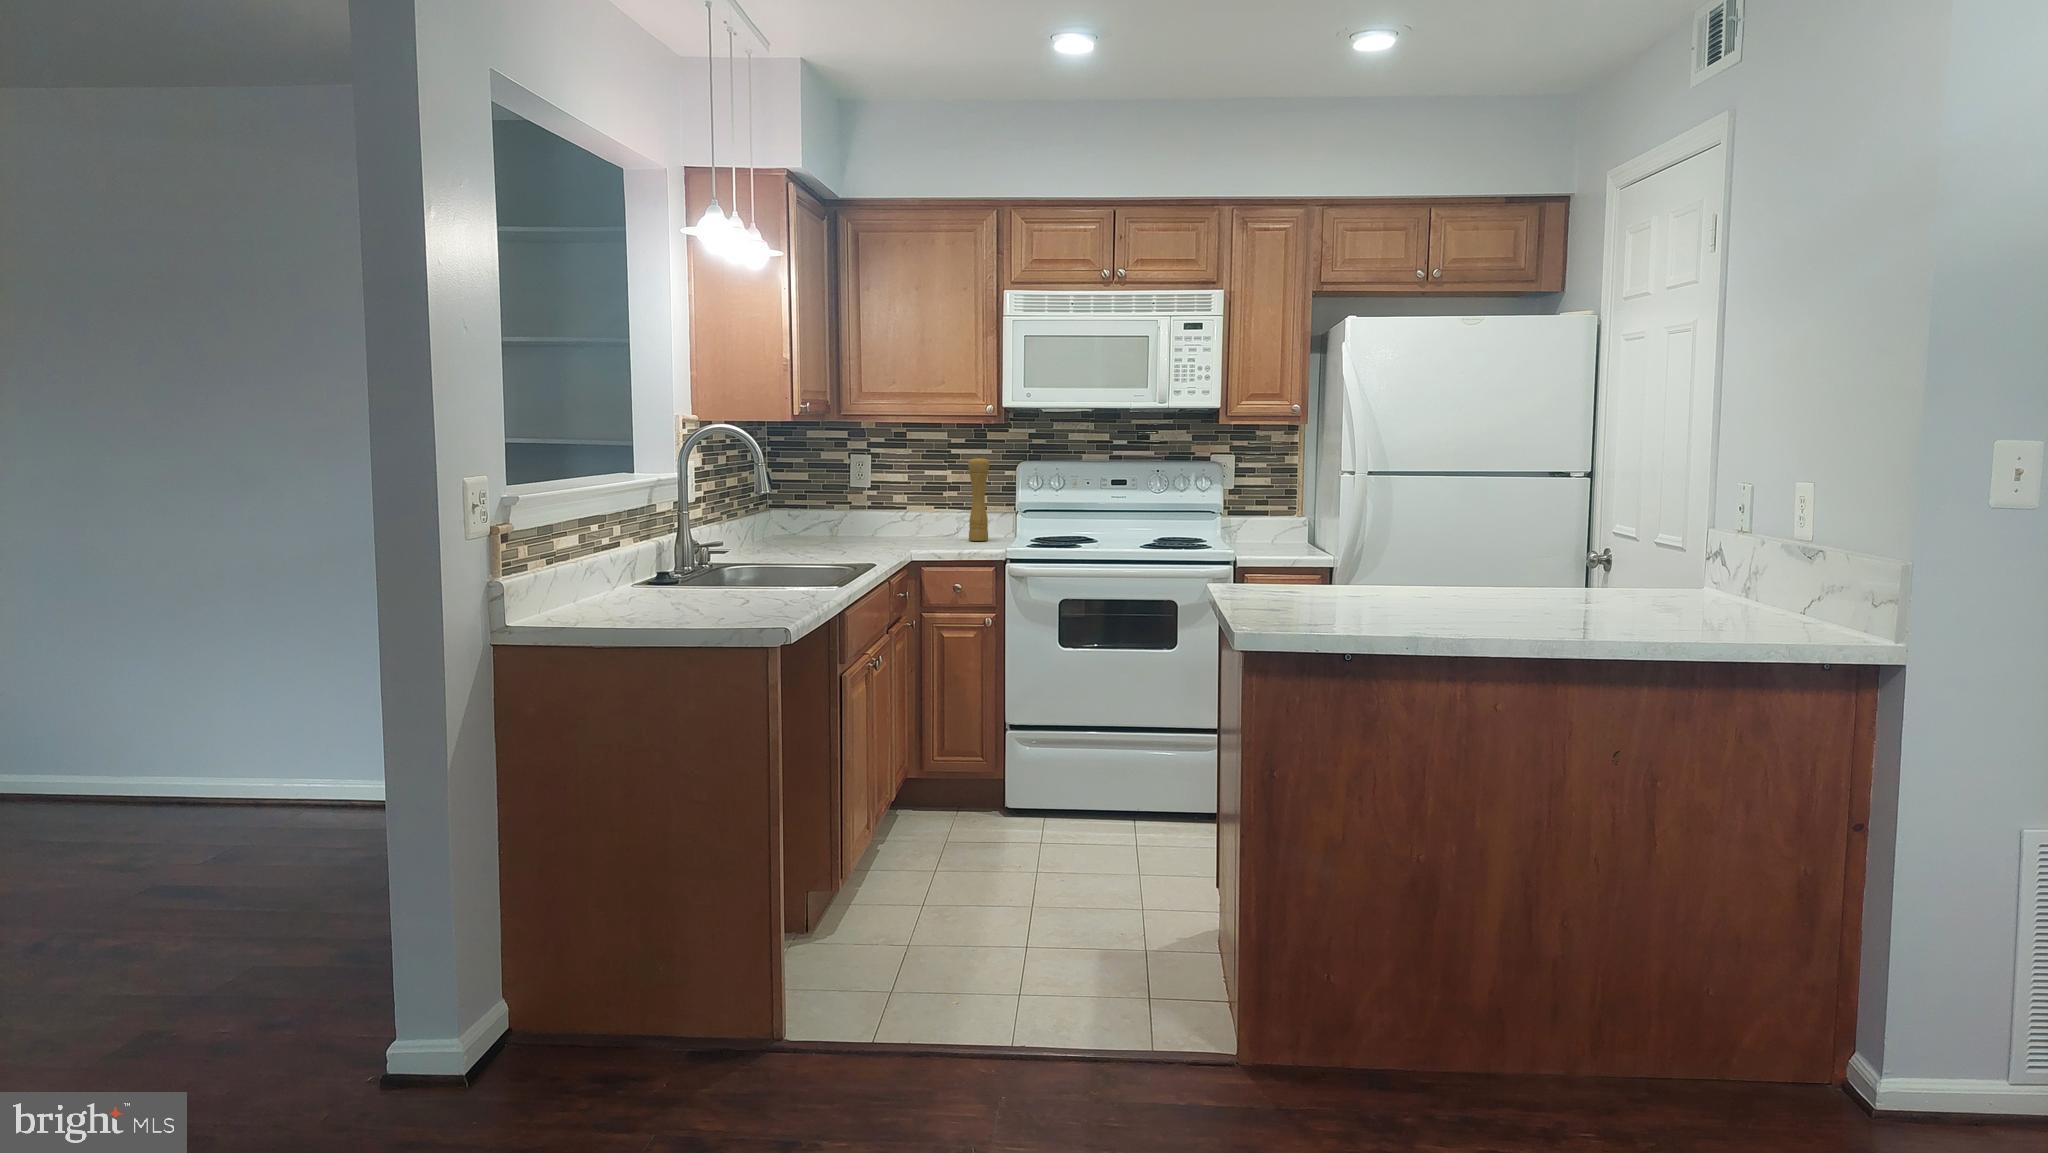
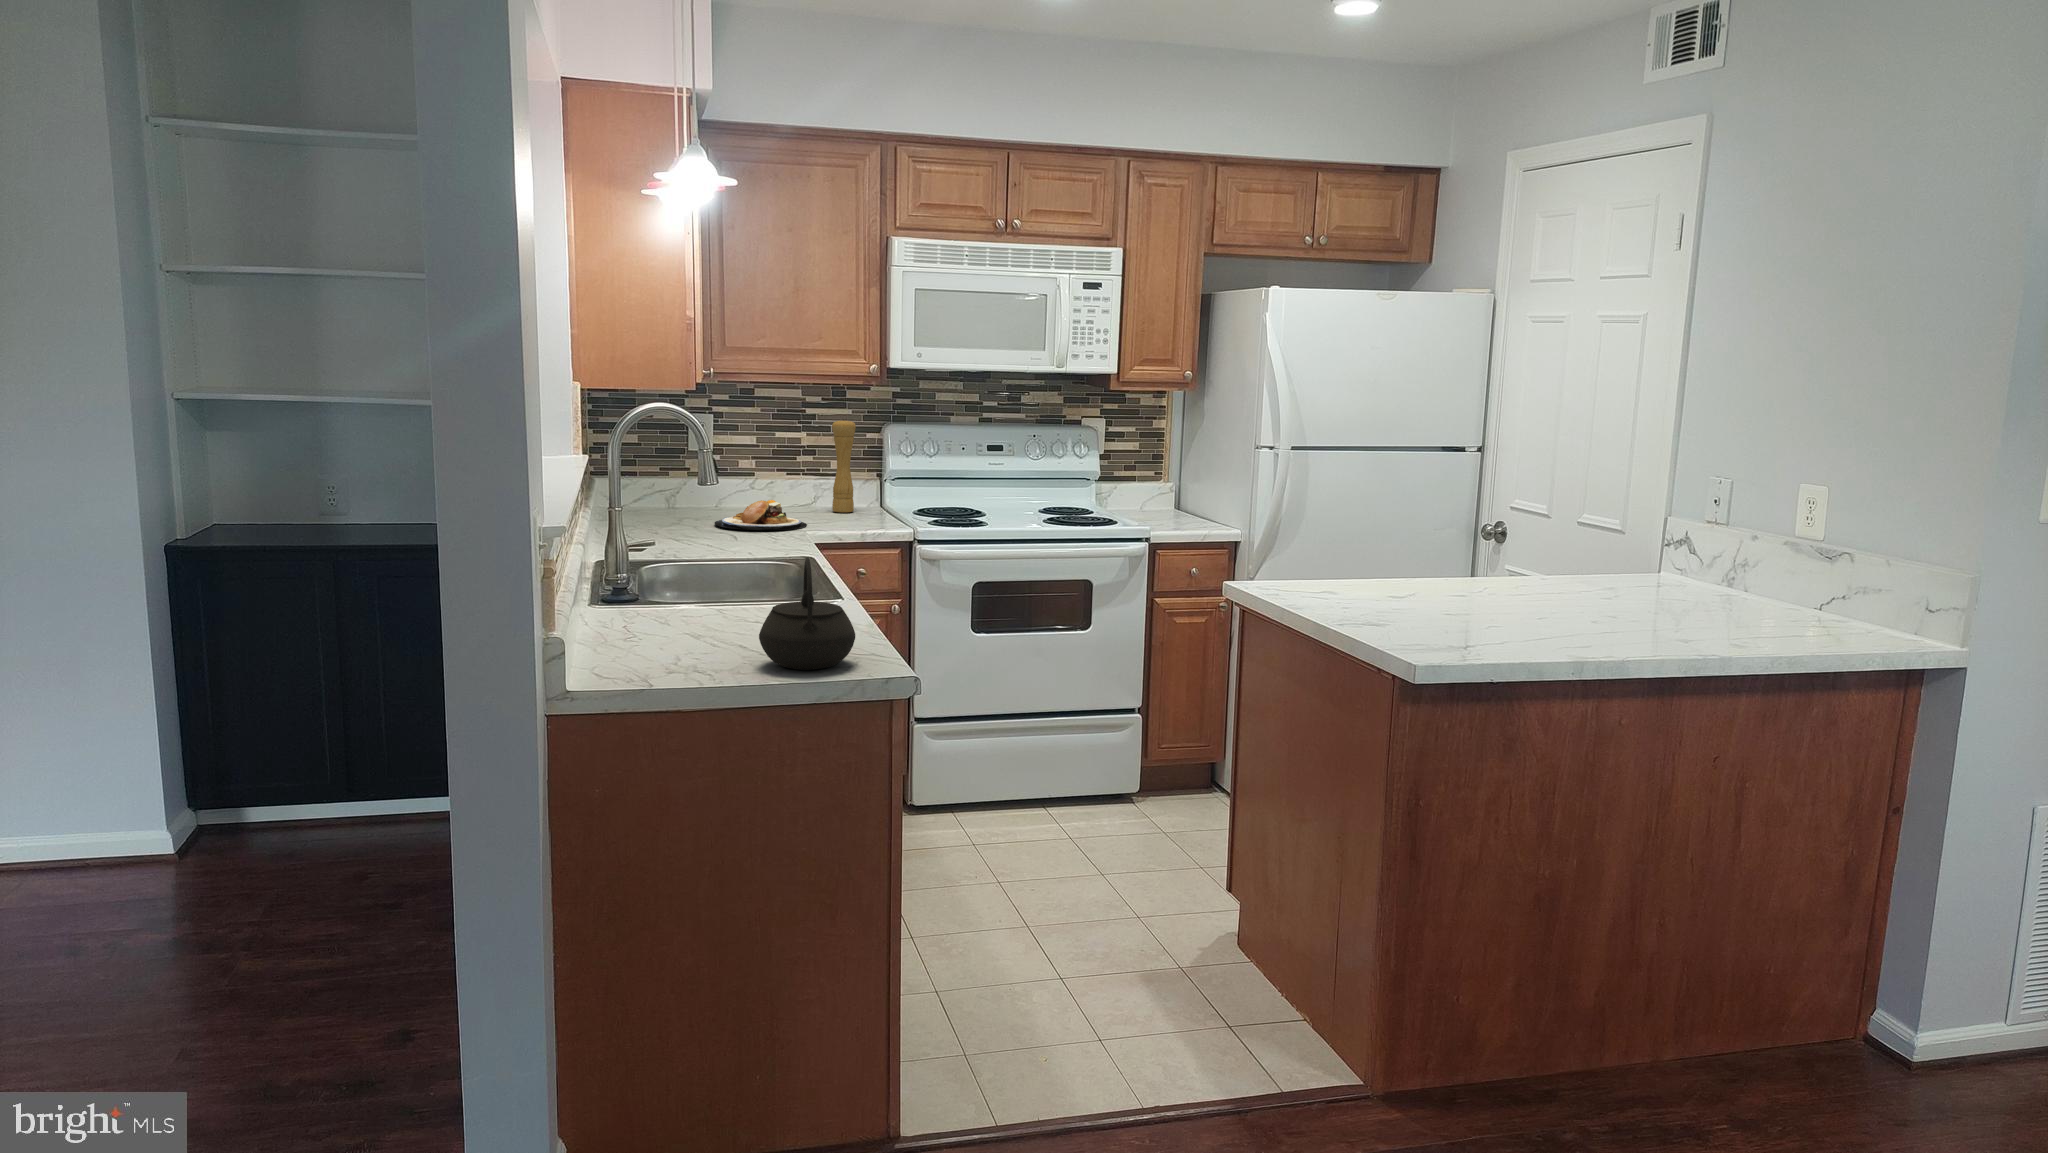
plate: none [848,525,928,551] -> present [715,500,807,530]
kettle: none [654,529,735,621] -> present [759,558,855,670]

